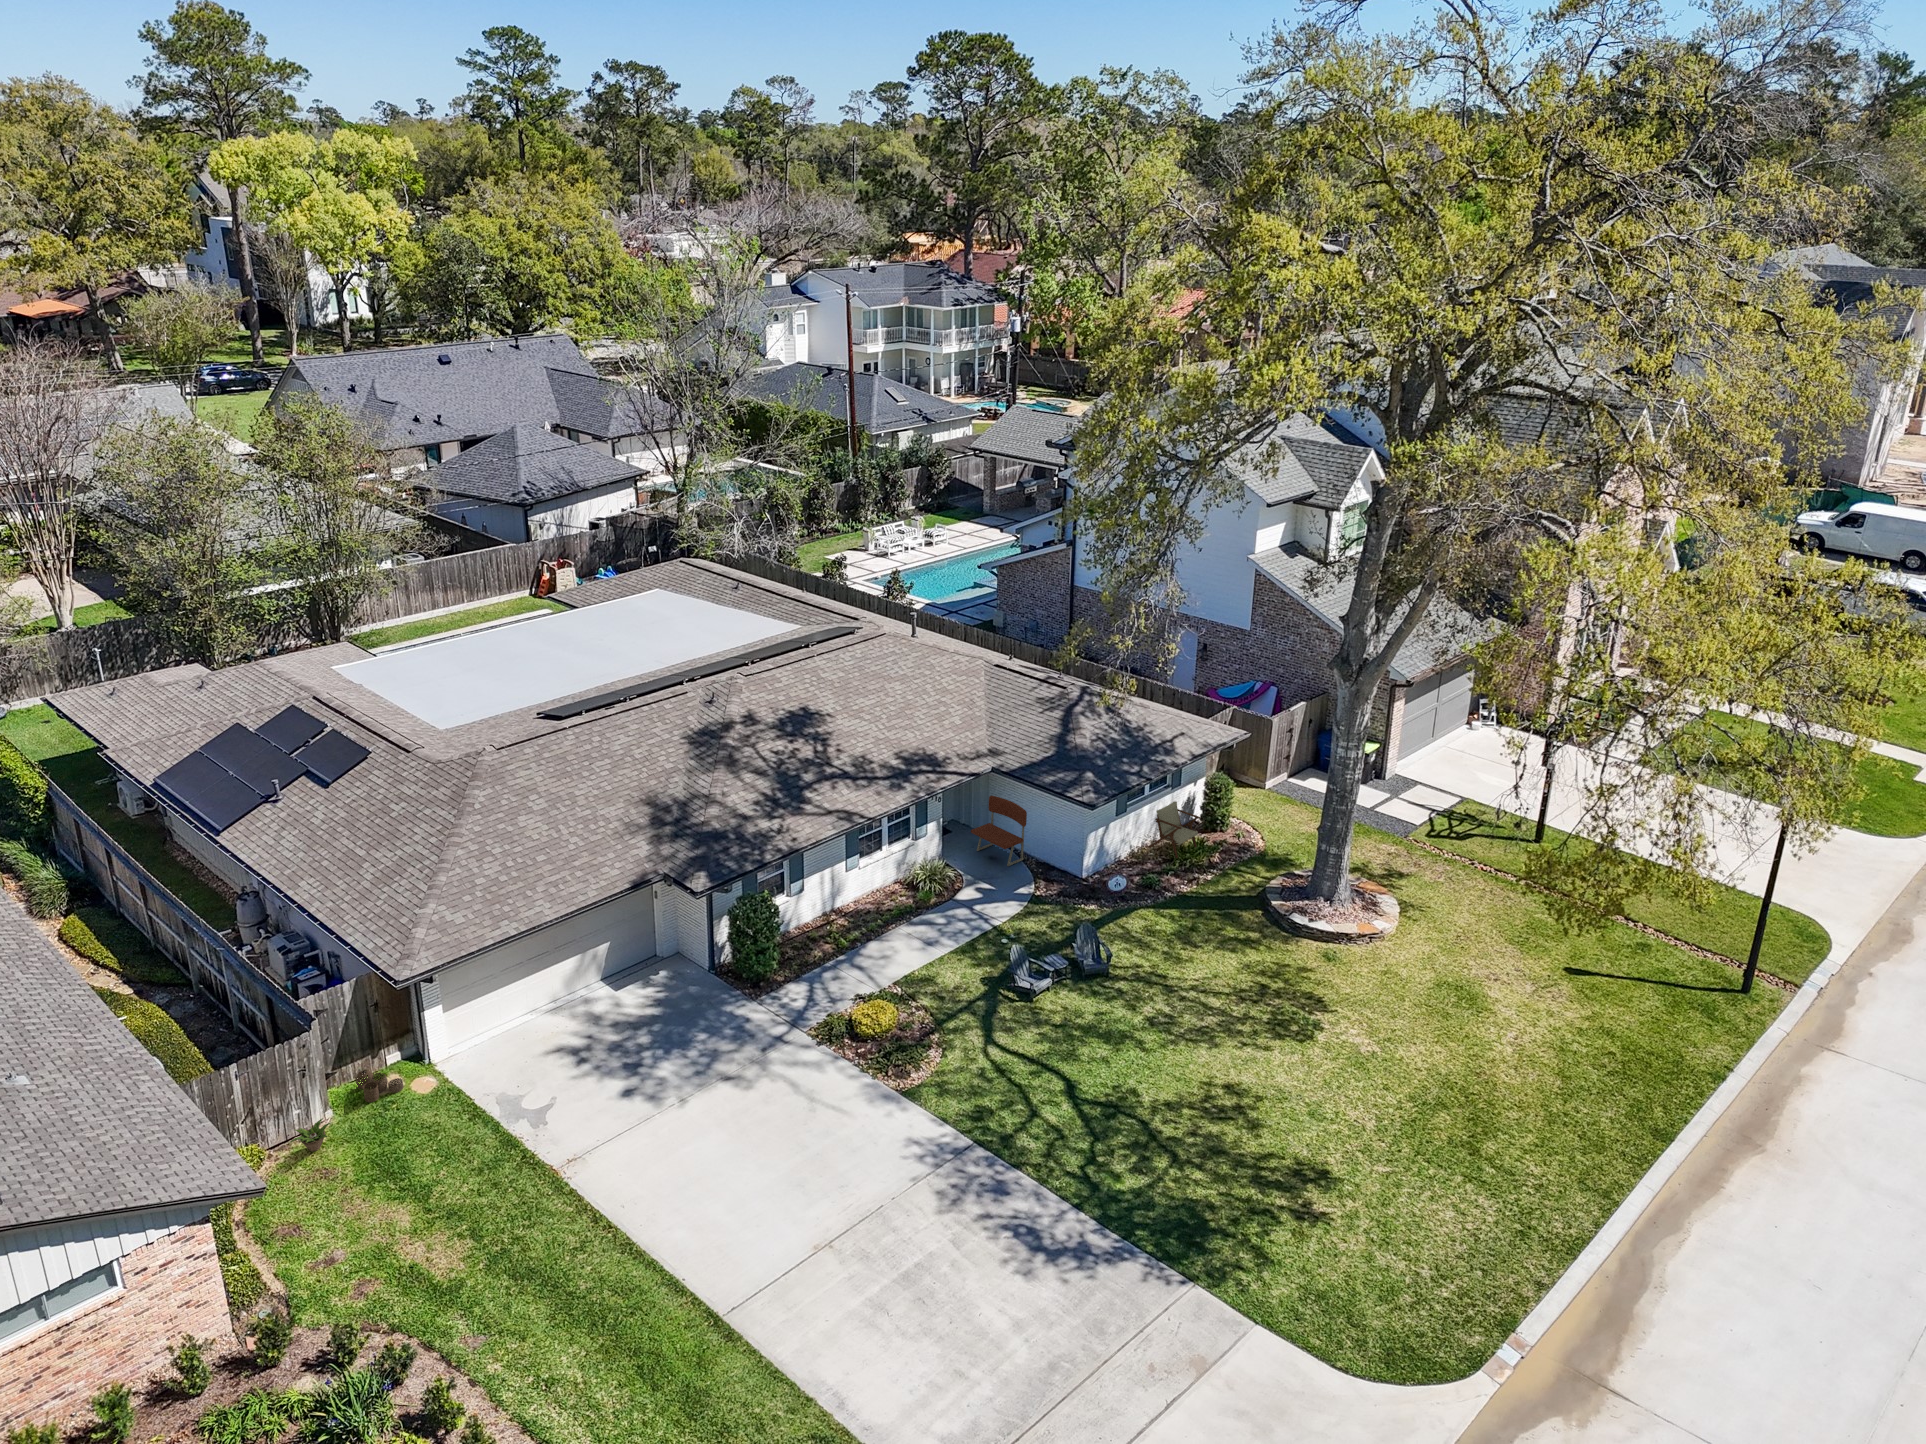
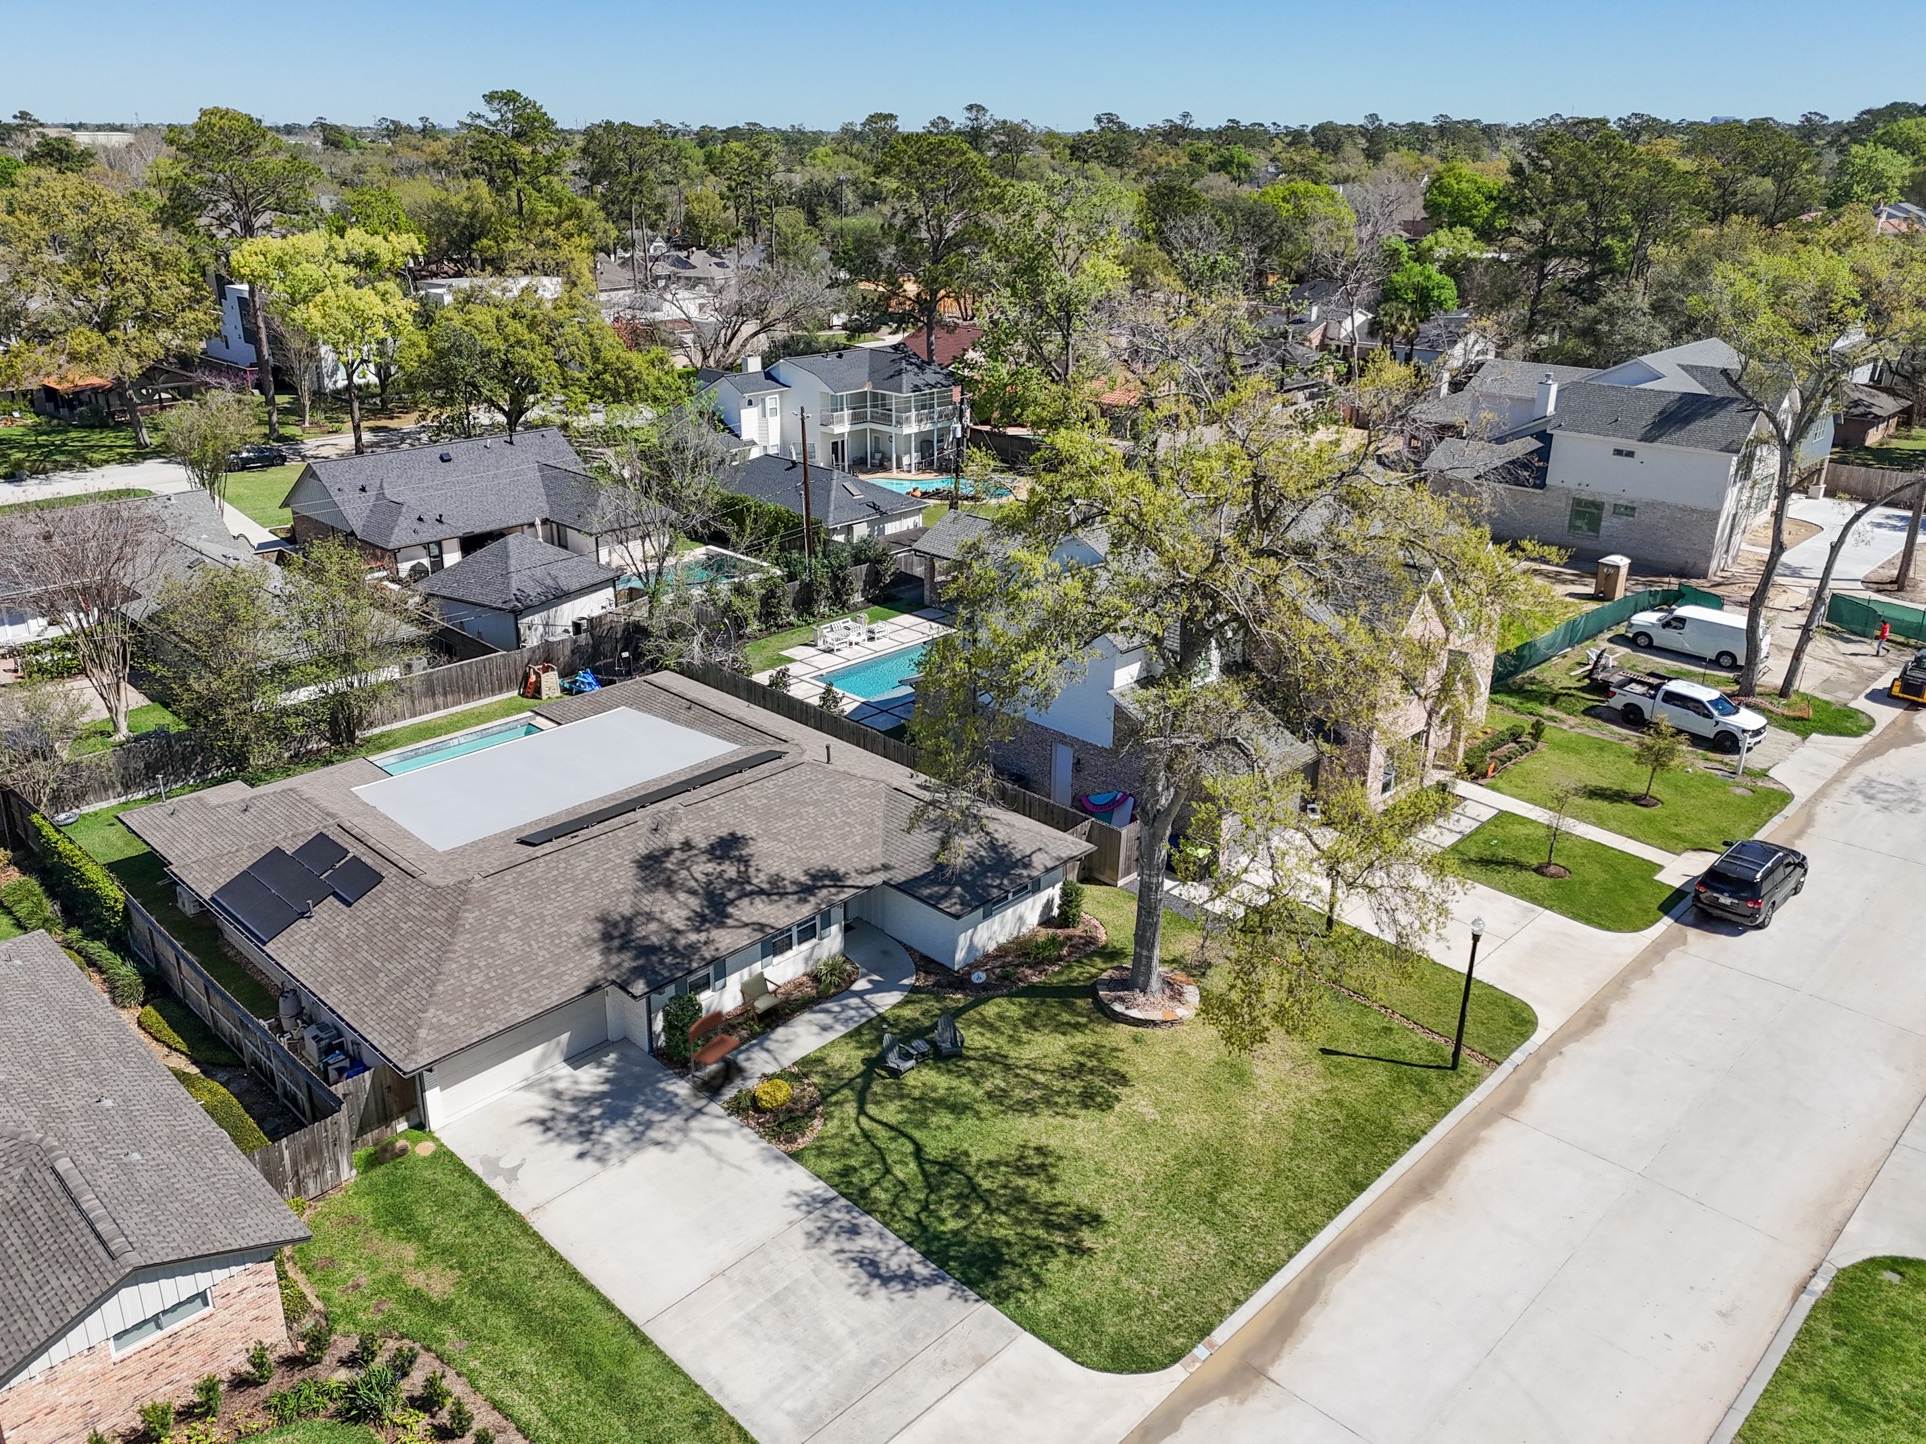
bench: present [971,796,1027,866] -> present [688,1010,740,1080]
lounge chair: present [1150,801,1200,858] -> present [740,971,782,1025]
decorative plant: present [291,1118,331,1151] -> none [324,1177,356,1203]

